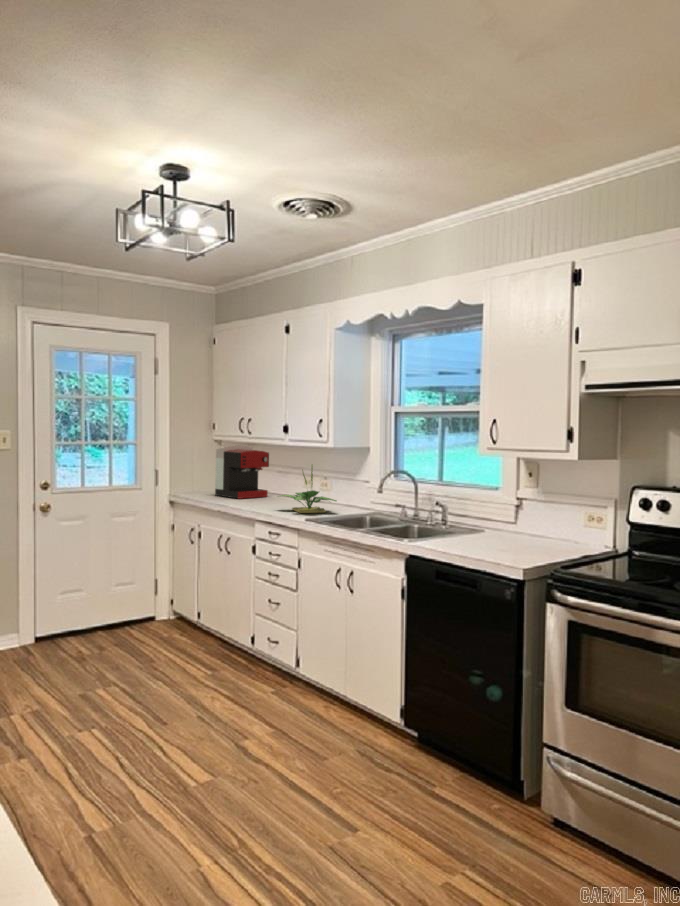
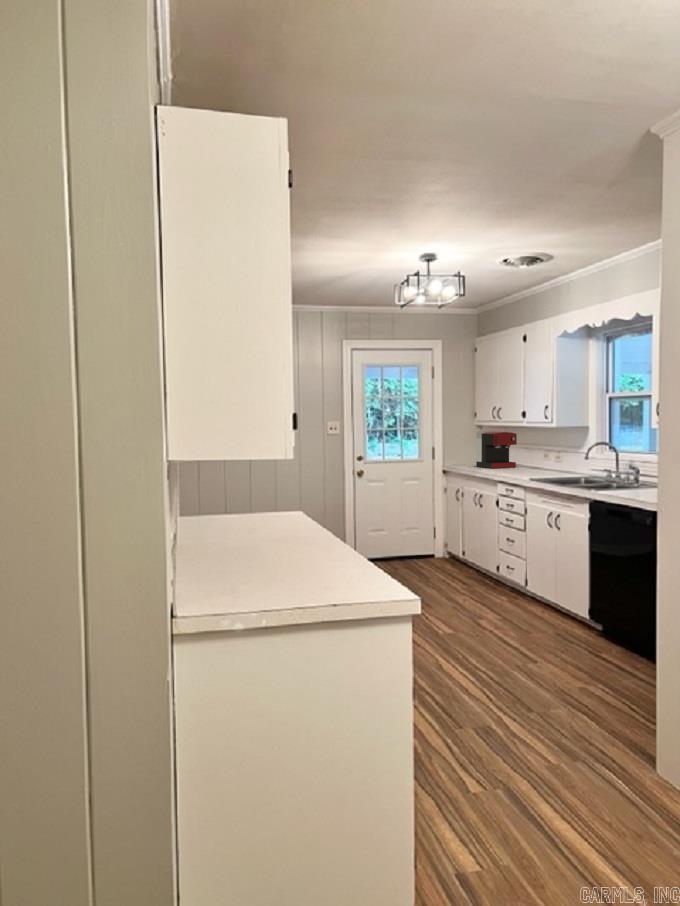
potted plant: present [281,468,336,513] -> none [514,437,560,476]

